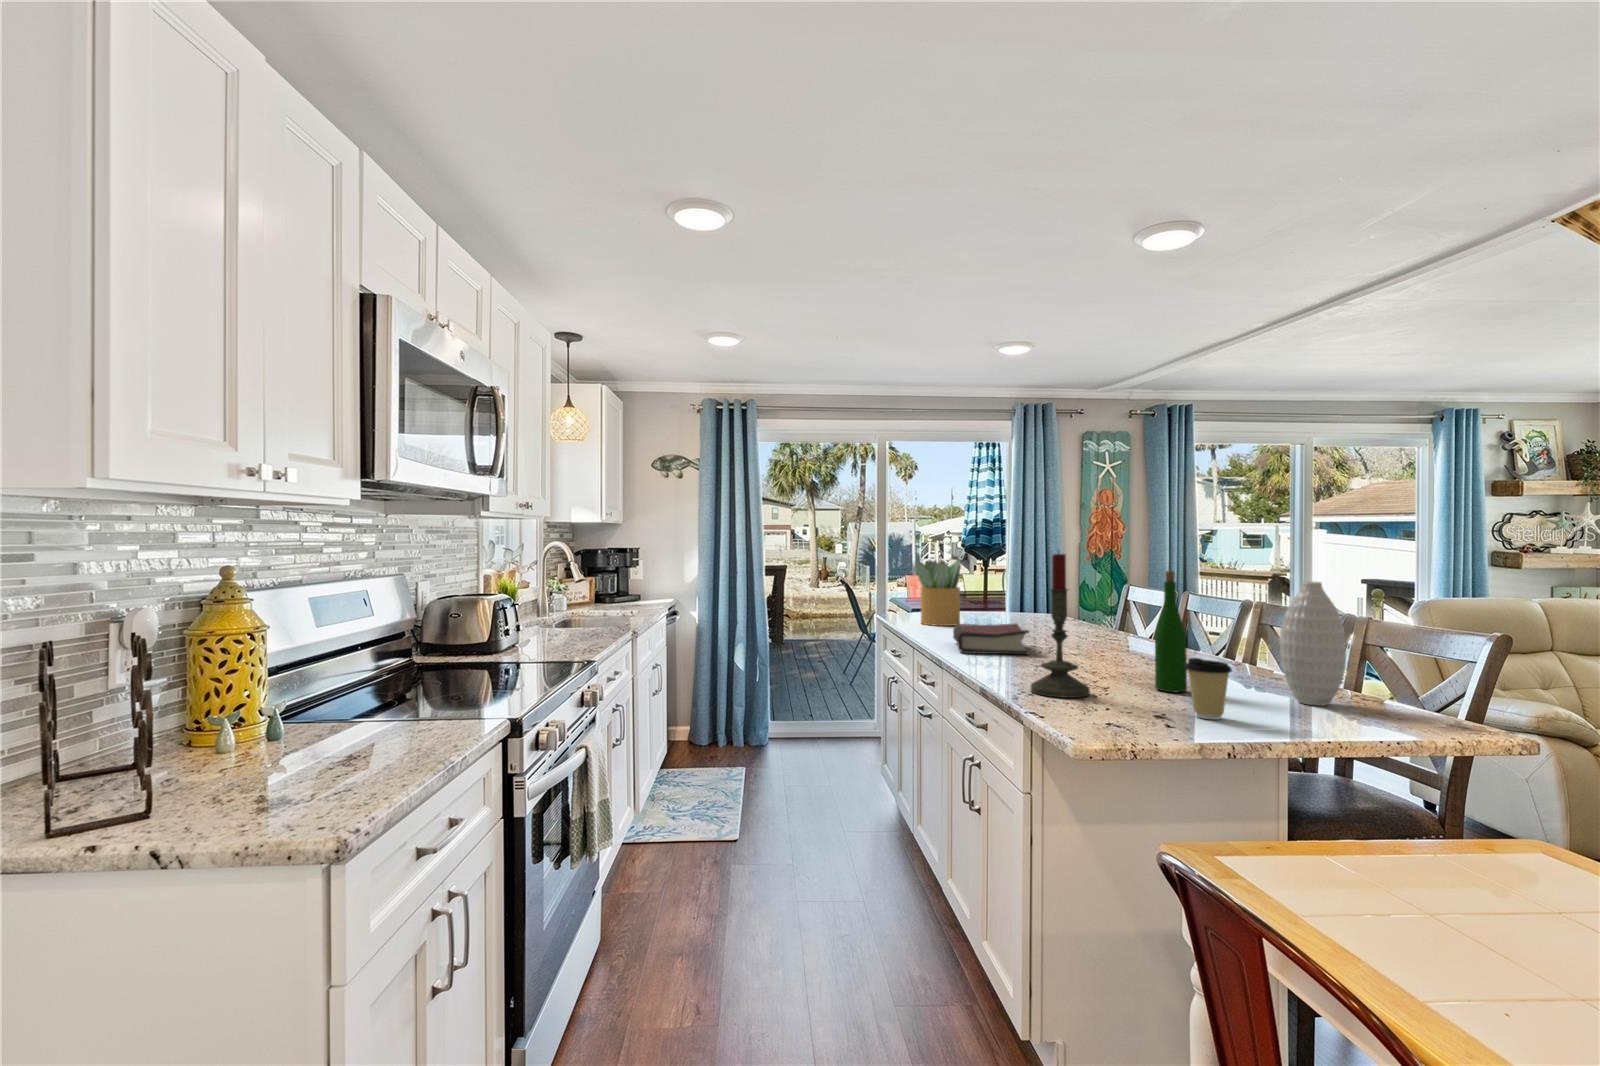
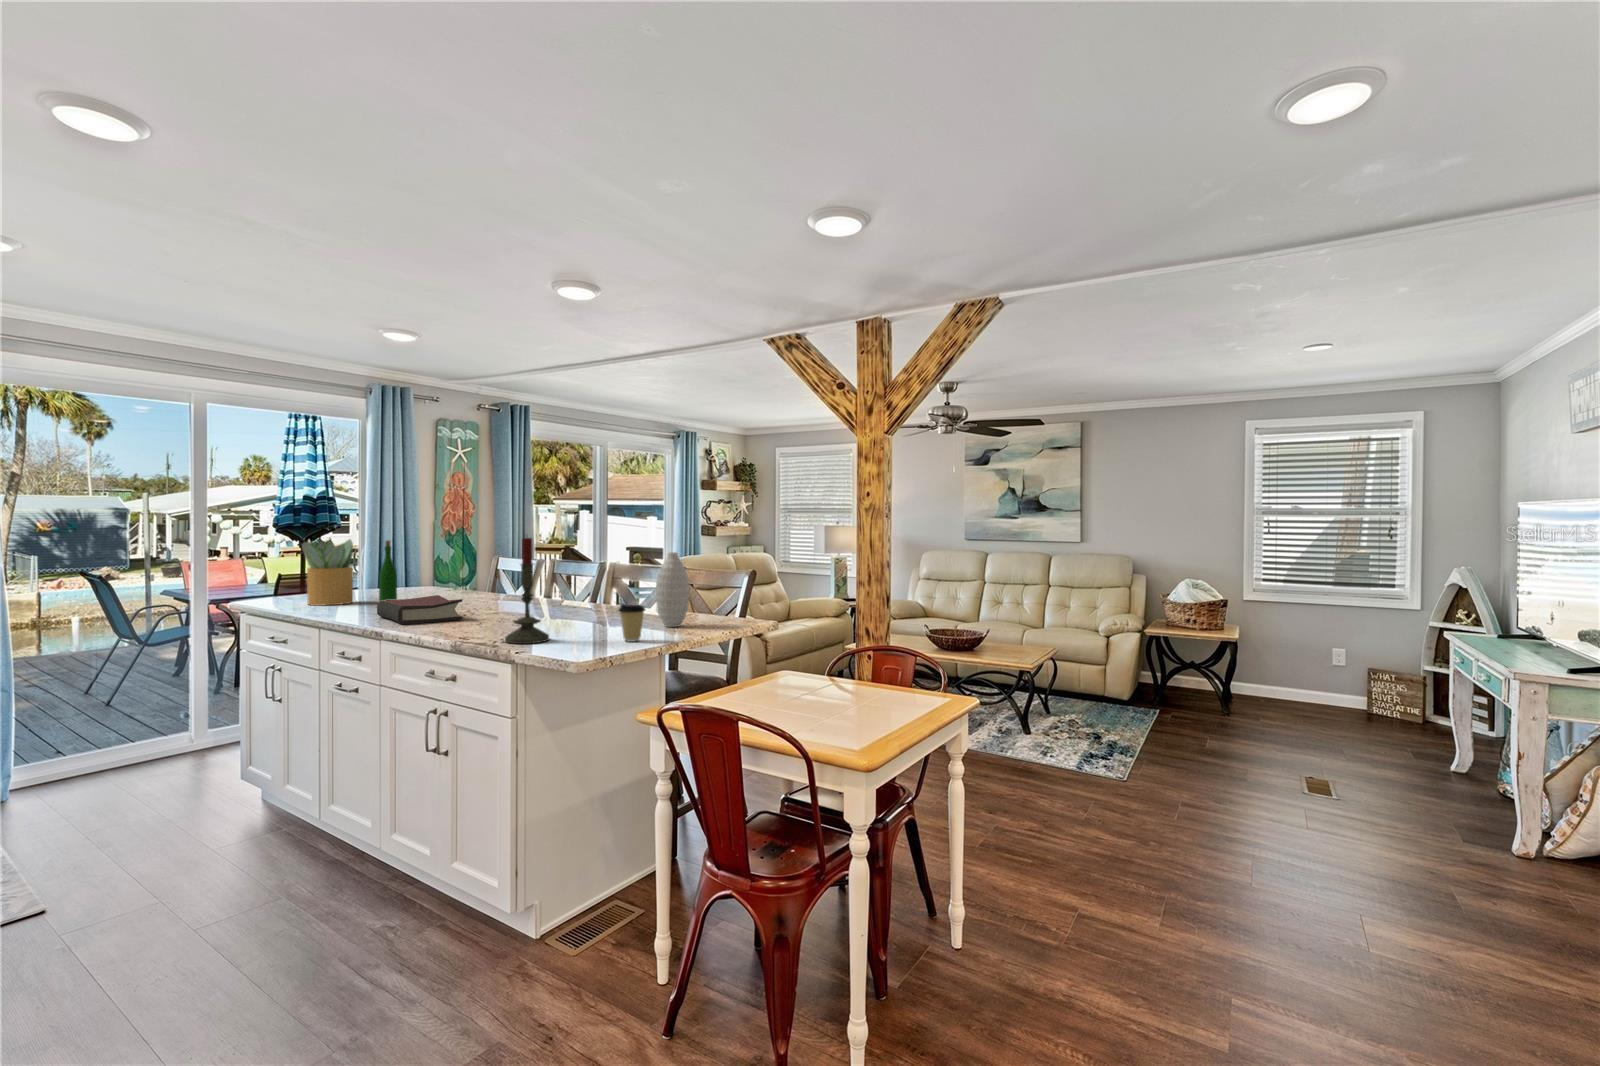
wine bottle: present [1155,571,1187,693] -> present [379,540,397,601]

